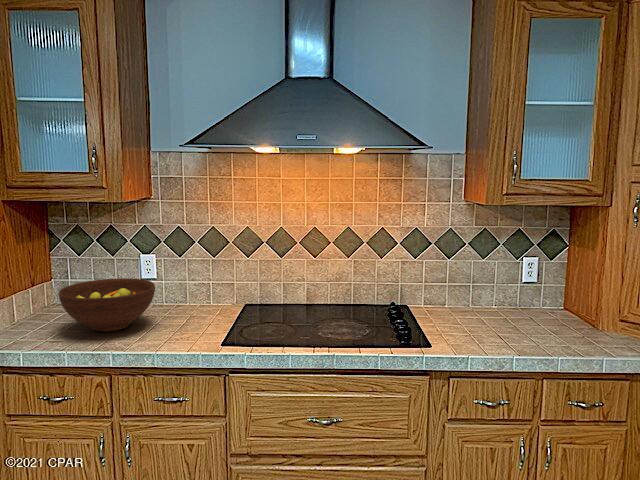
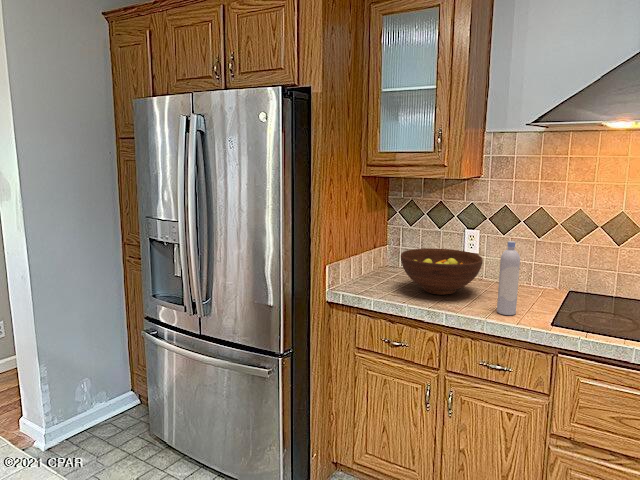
bottle: none [168,265,189,343] -> present [497,241,520,315]

